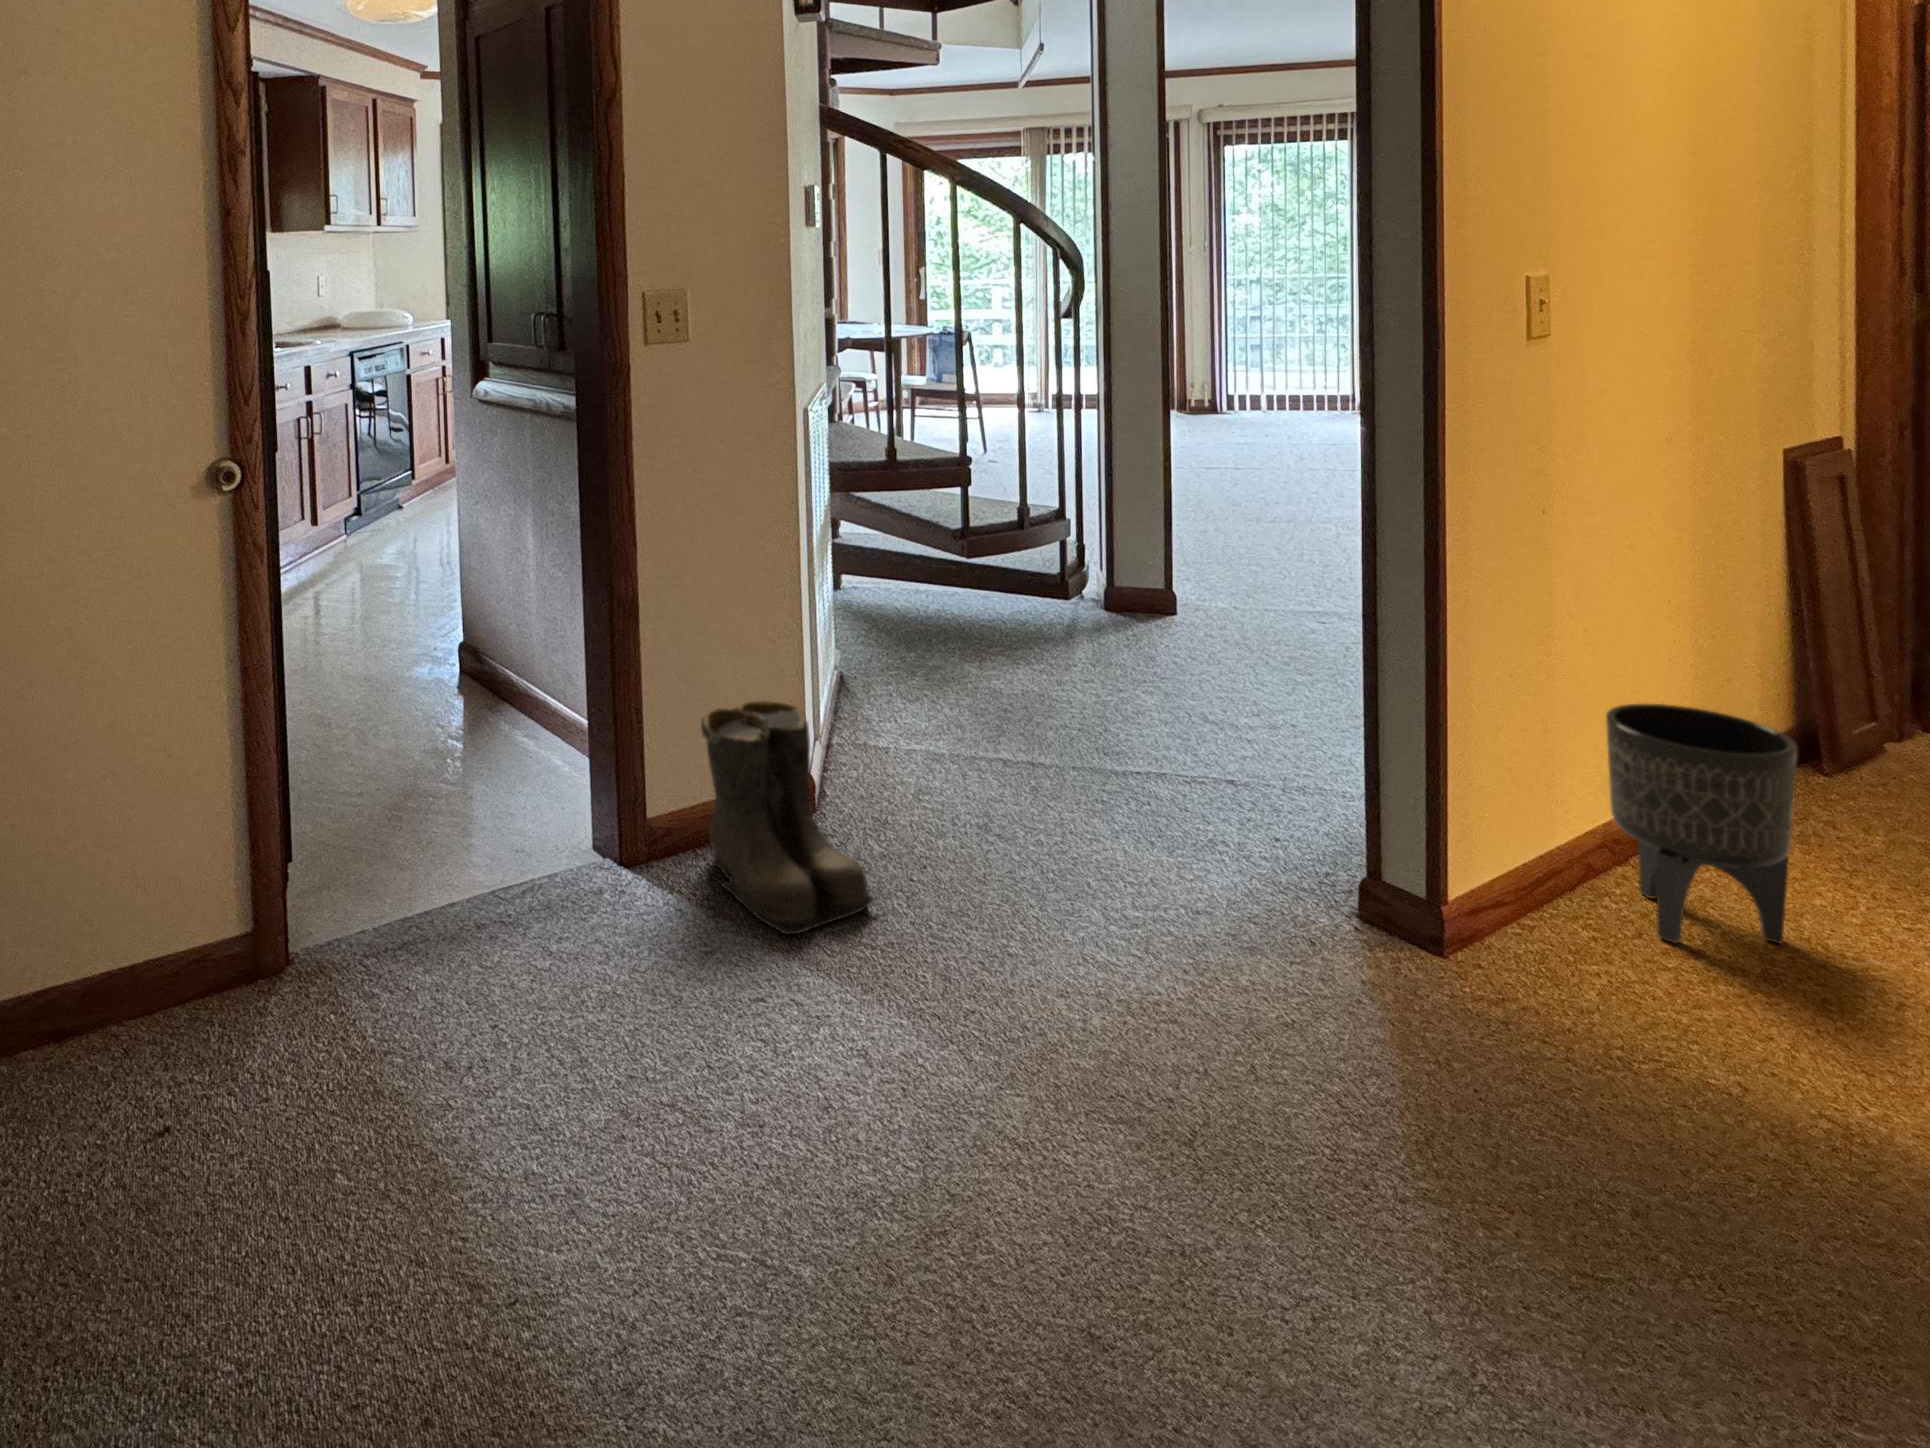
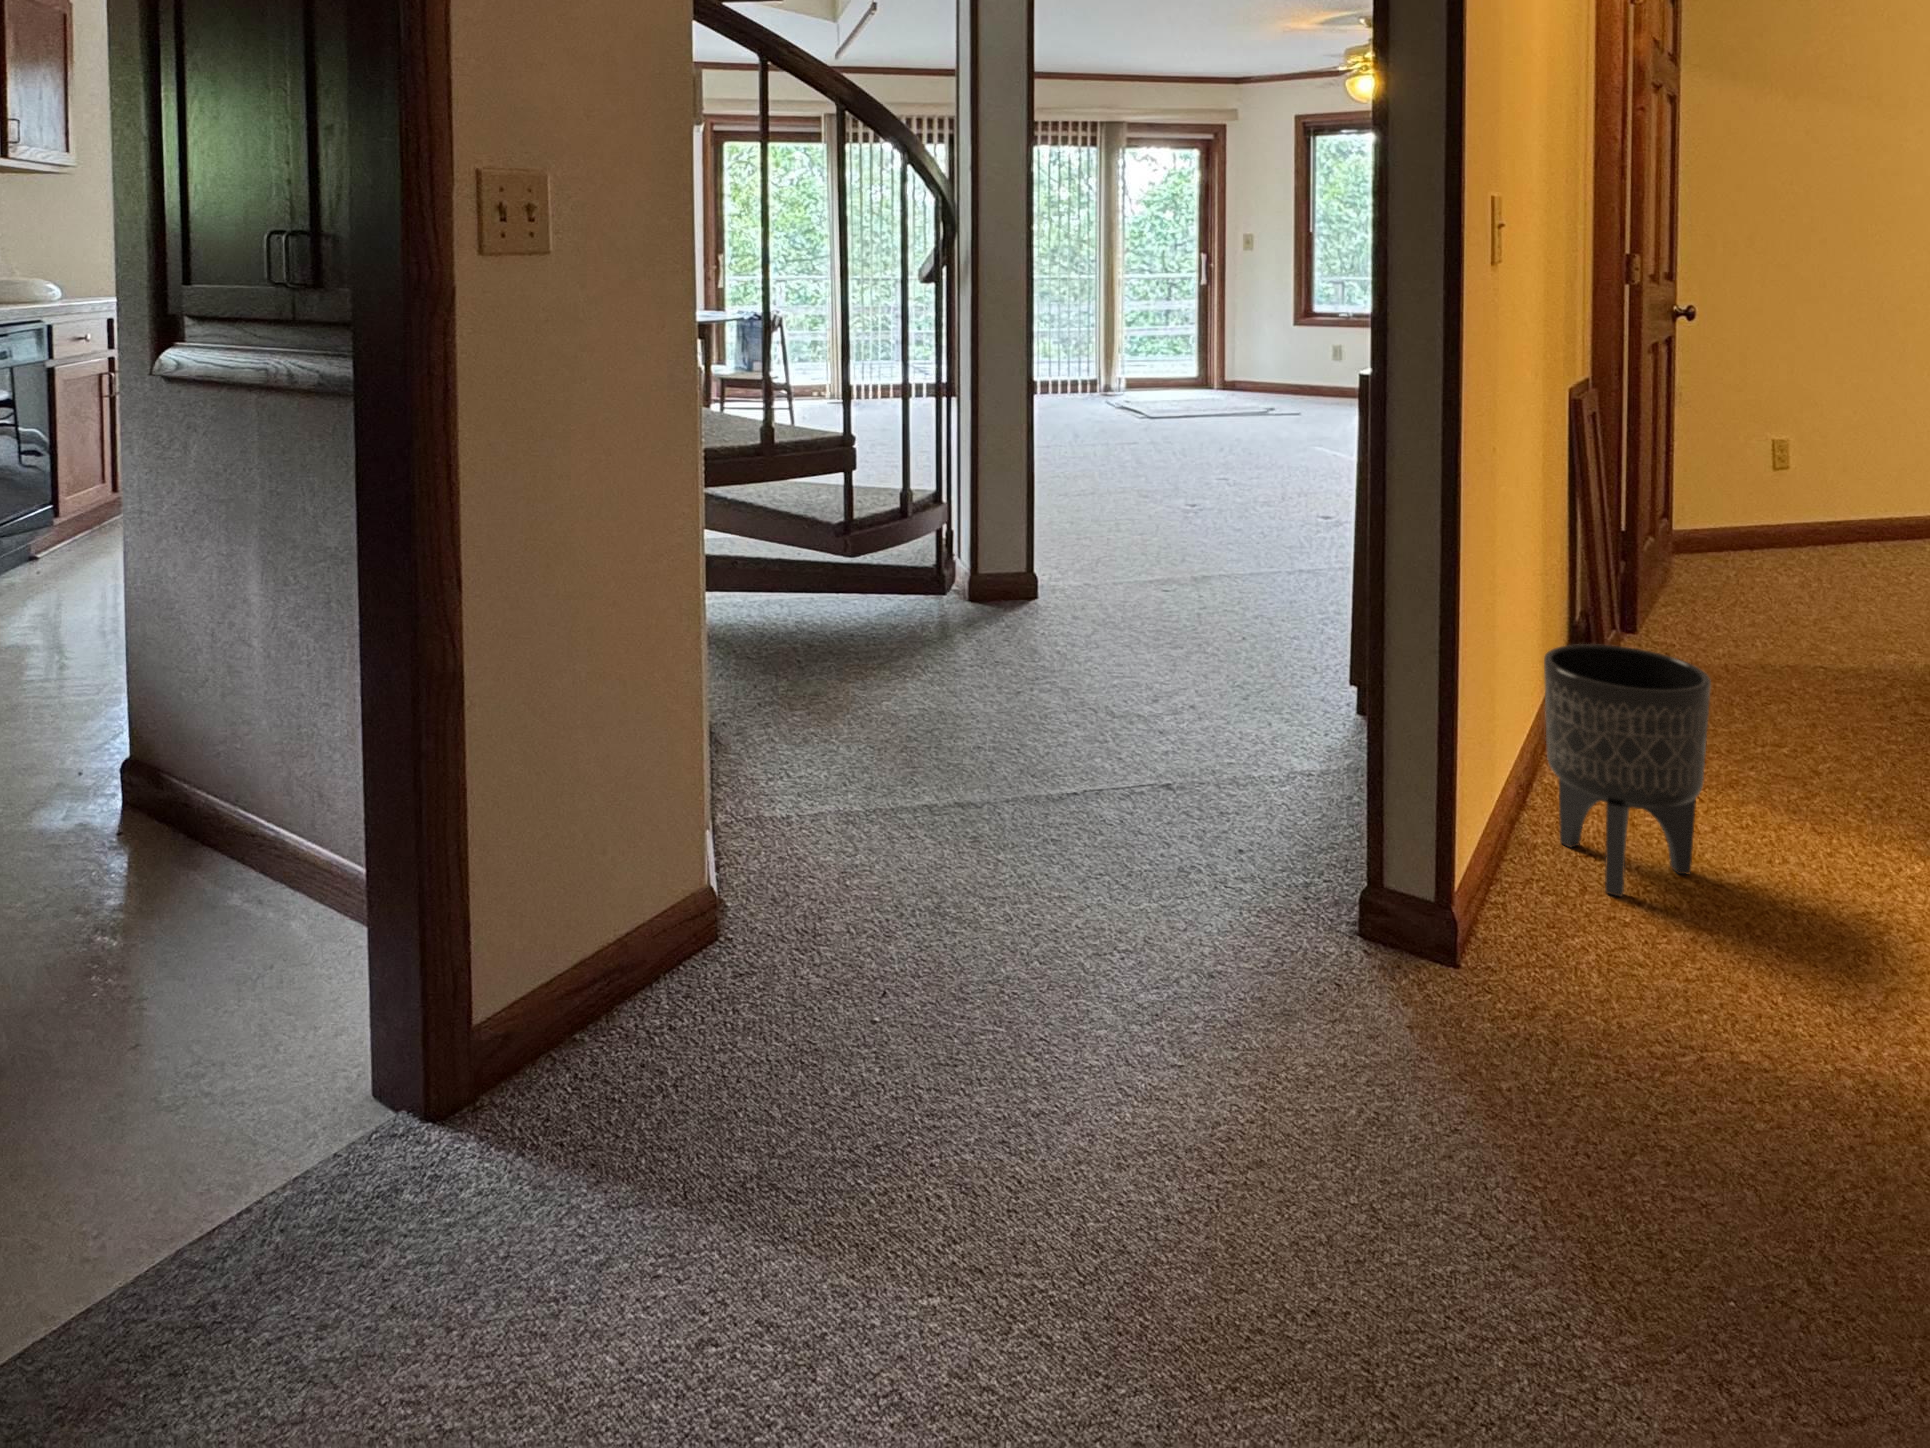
boots: present [701,701,878,934] -> none [564,795,845,1177]

